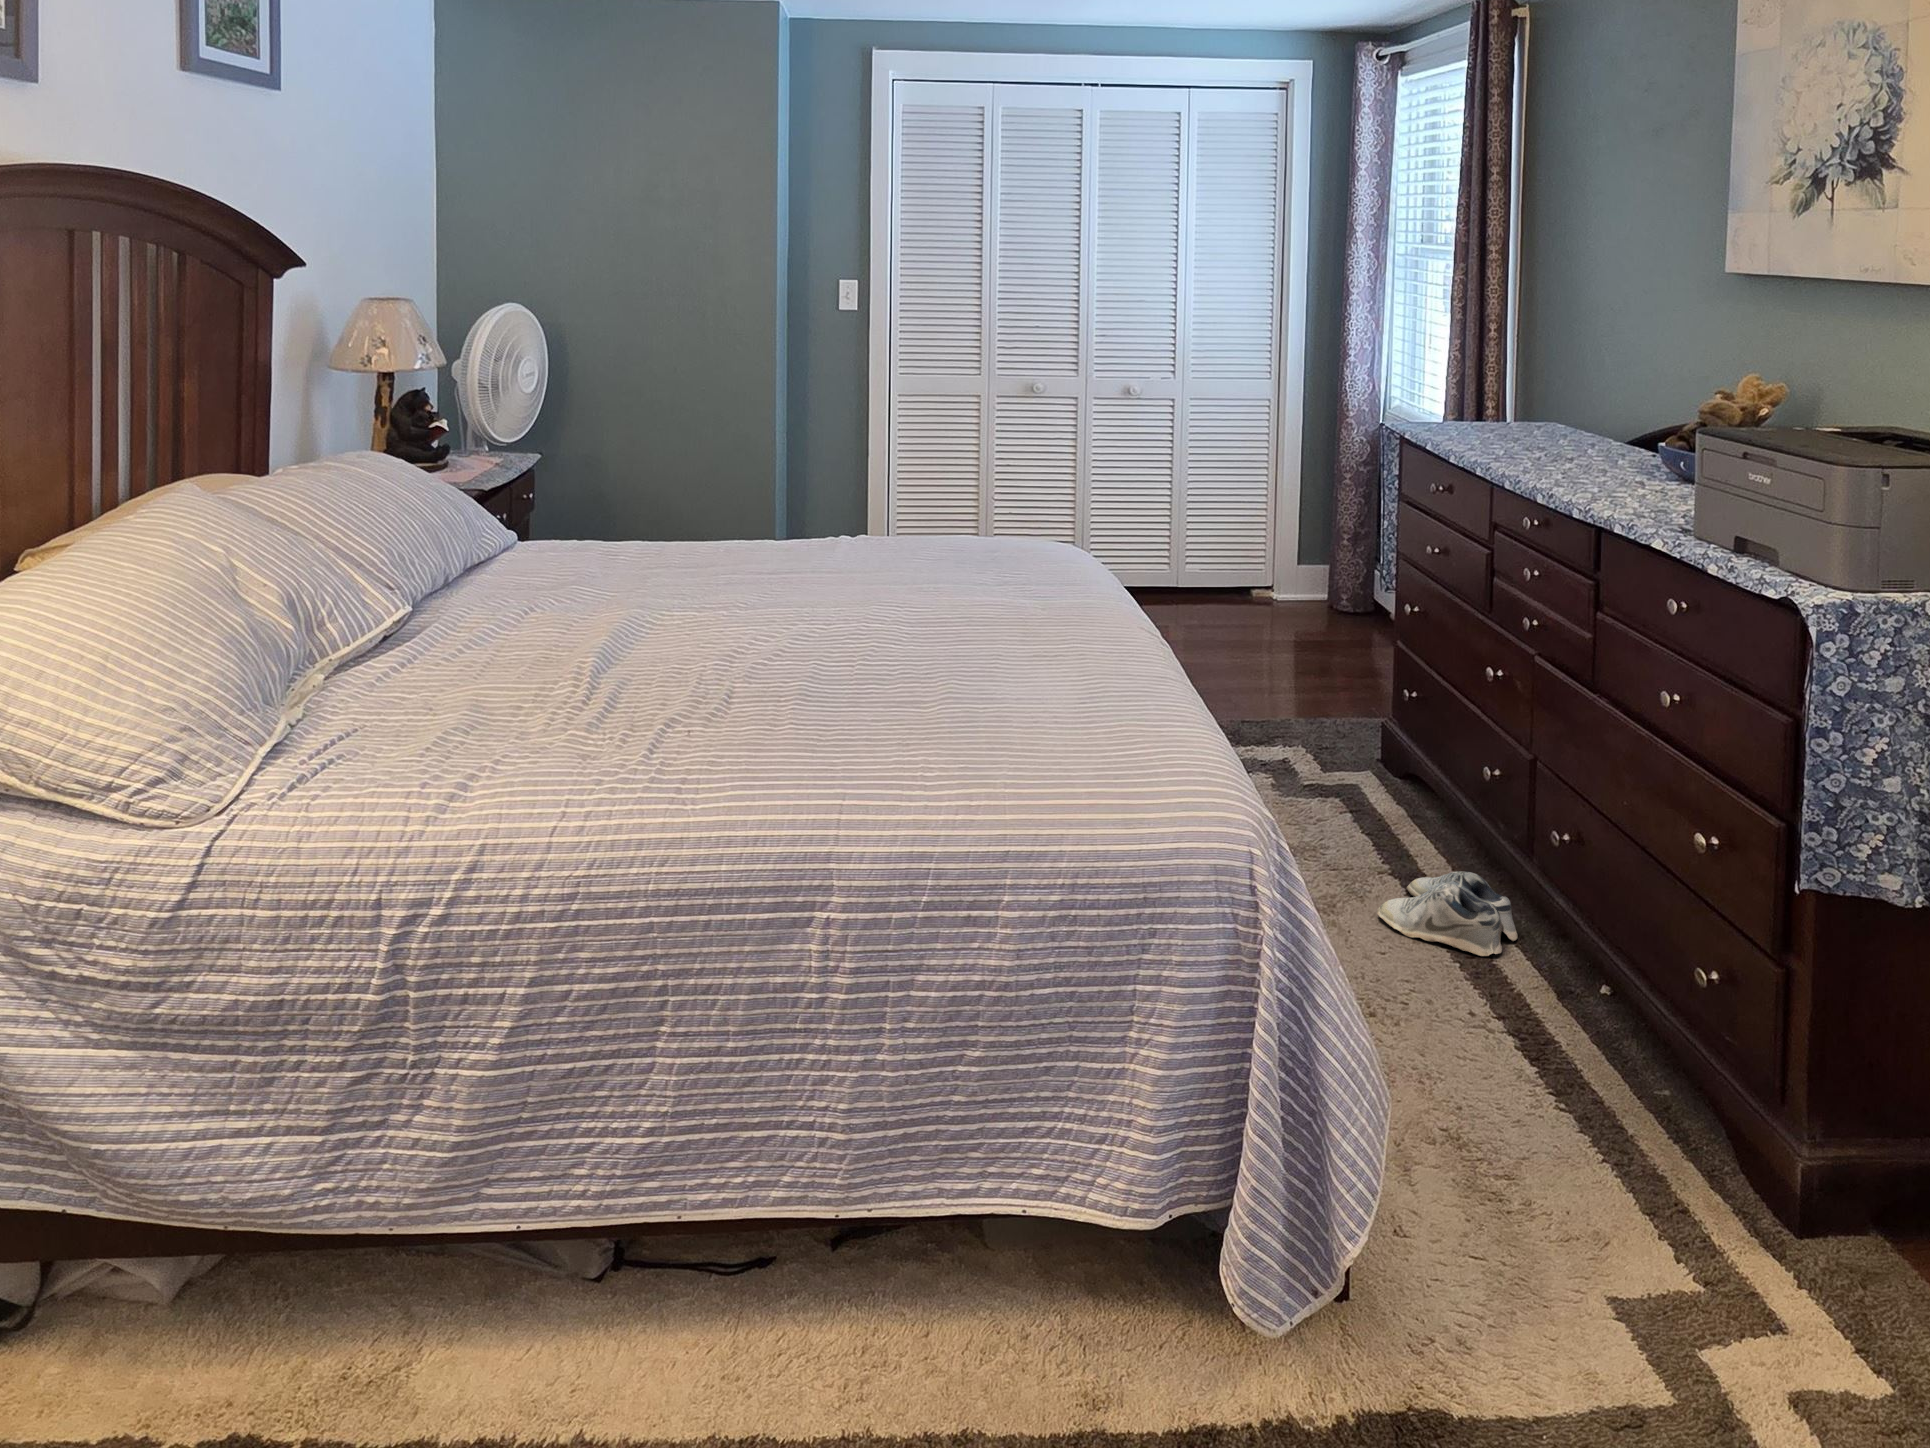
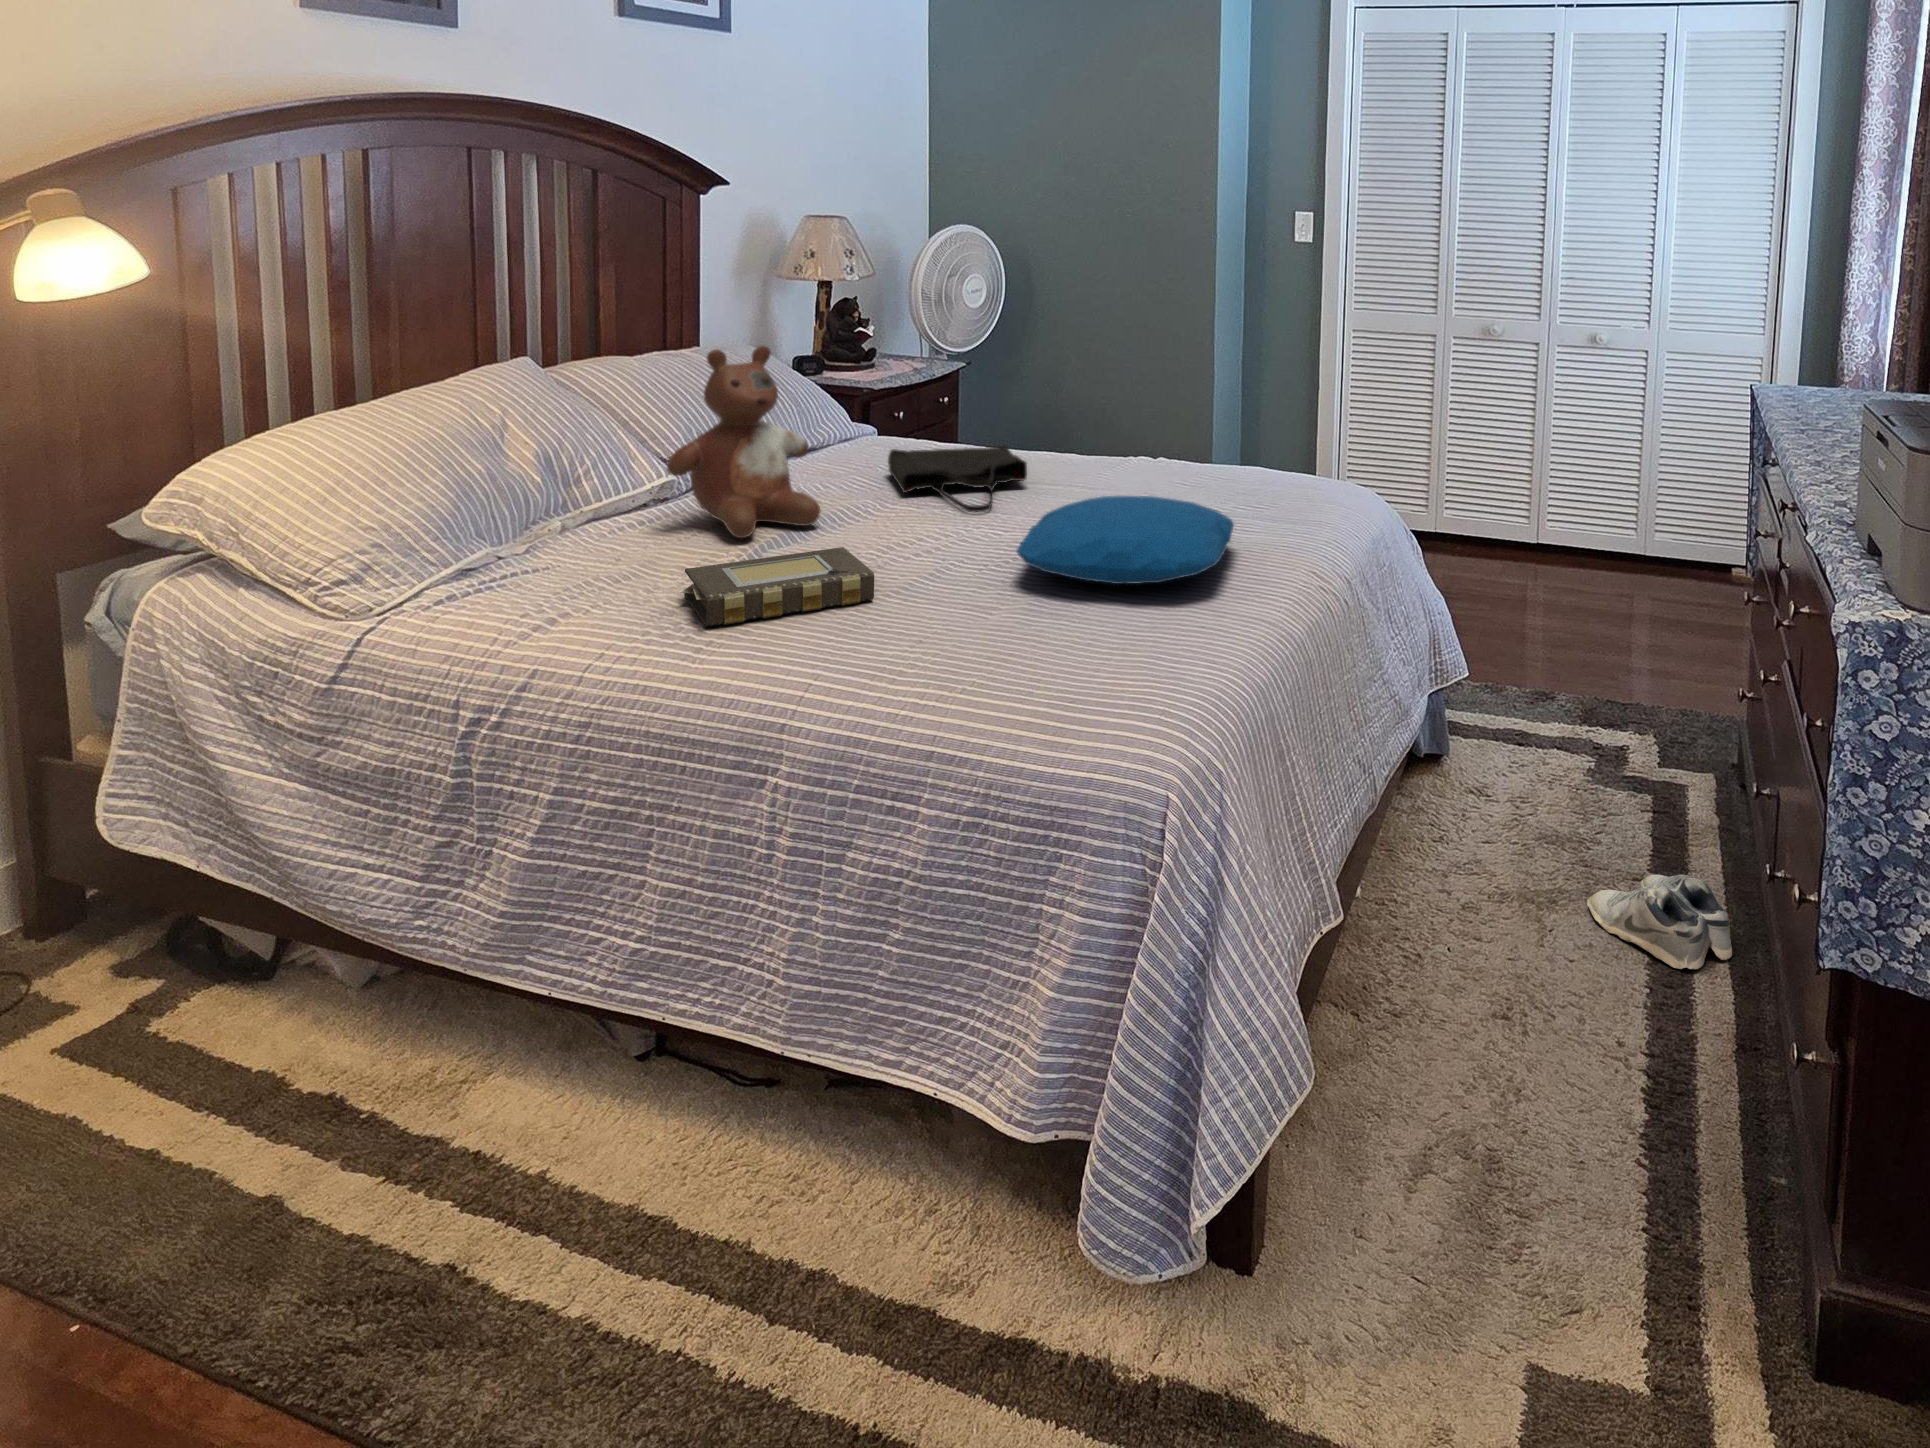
stuffed bear: none [435,454,606,674] -> present [667,345,820,538]
tote bag: none [603,544,769,617] -> present [888,446,1027,512]
pillow: none [867,576,1090,666] -> present [1017,496,1234,584]
book: none [559,666,771,769] -> present [681,547,874,627]

